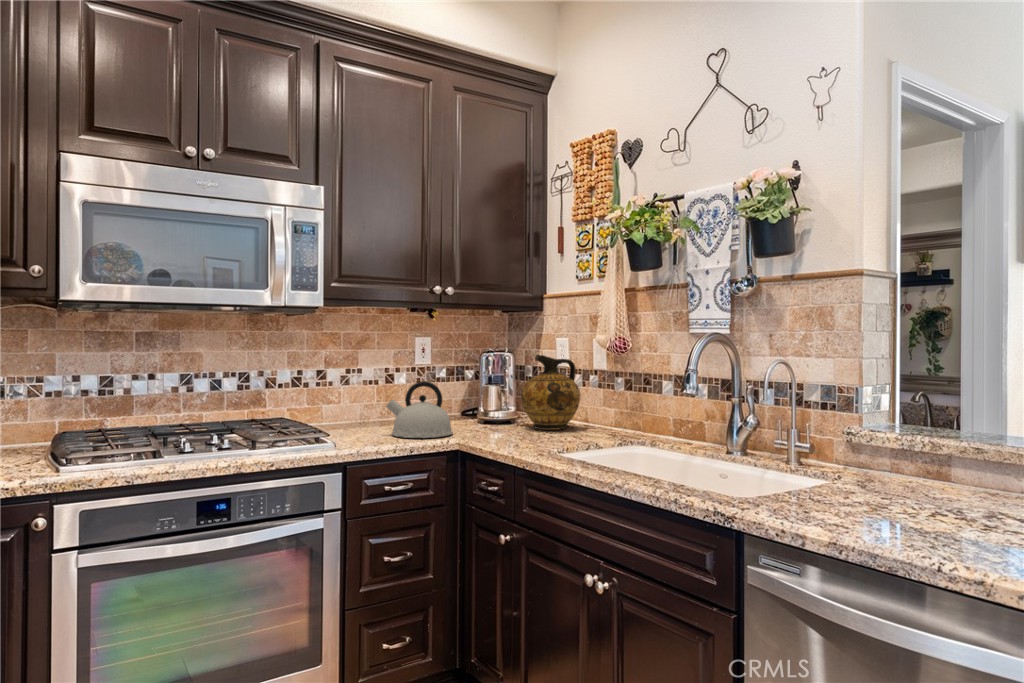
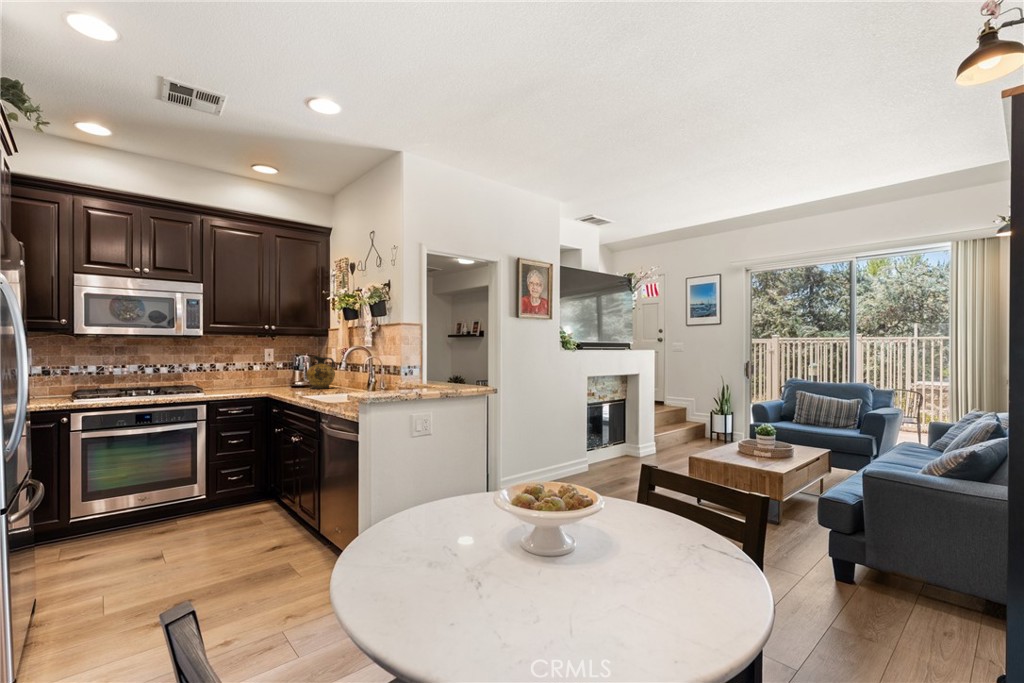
kettle: present [386,381,453,438] -> none [236,368,269,392]

